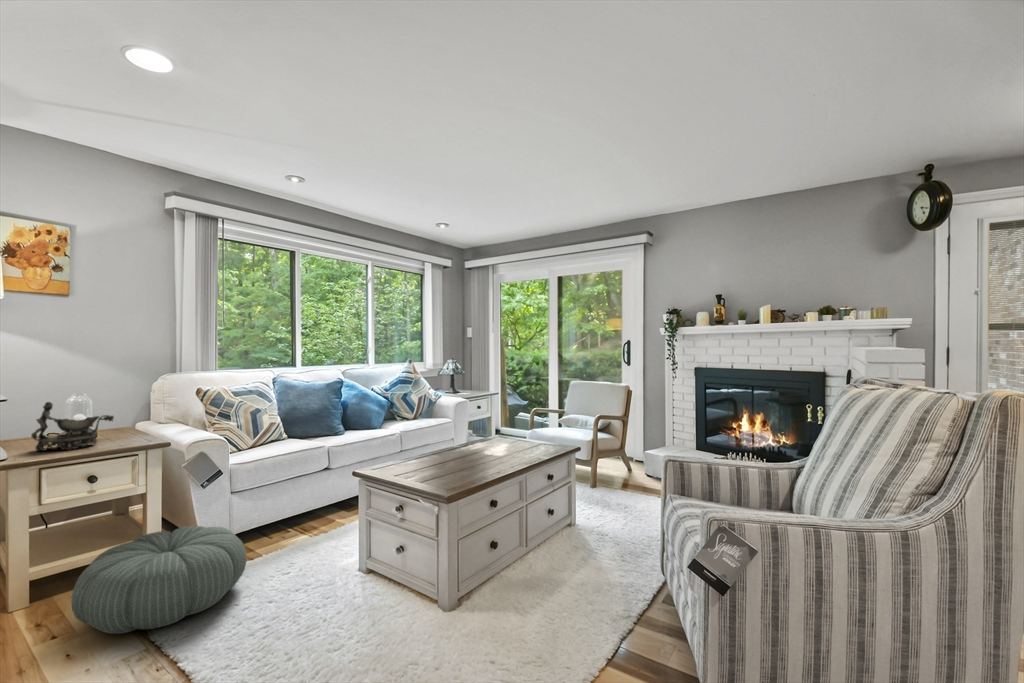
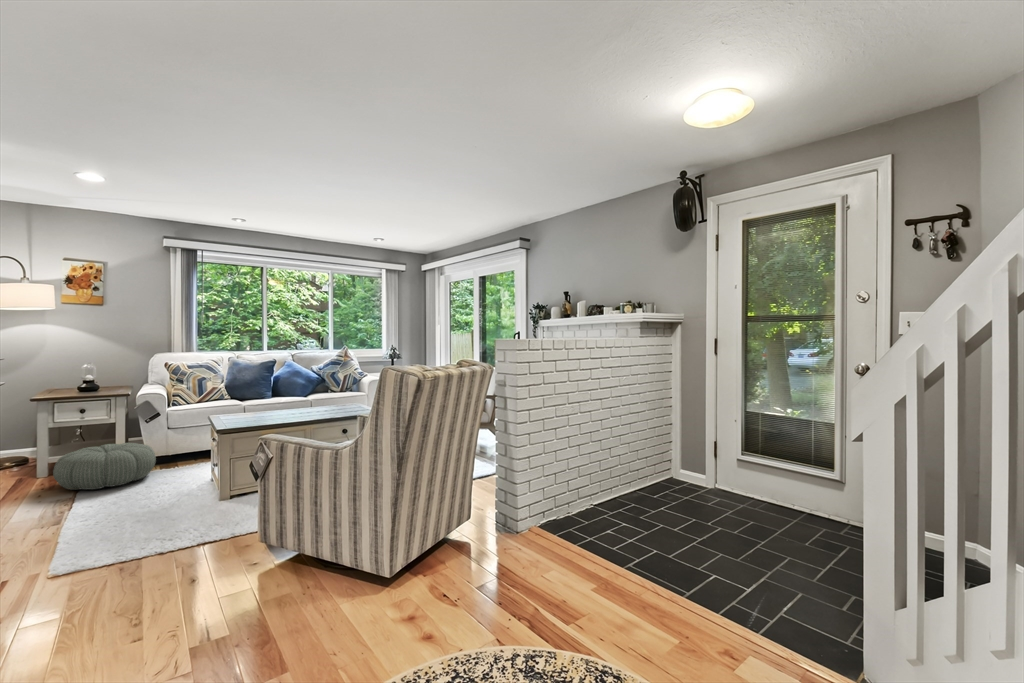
decorative bowl: present [32,402,114,451] -> none [56,368,102,395]

